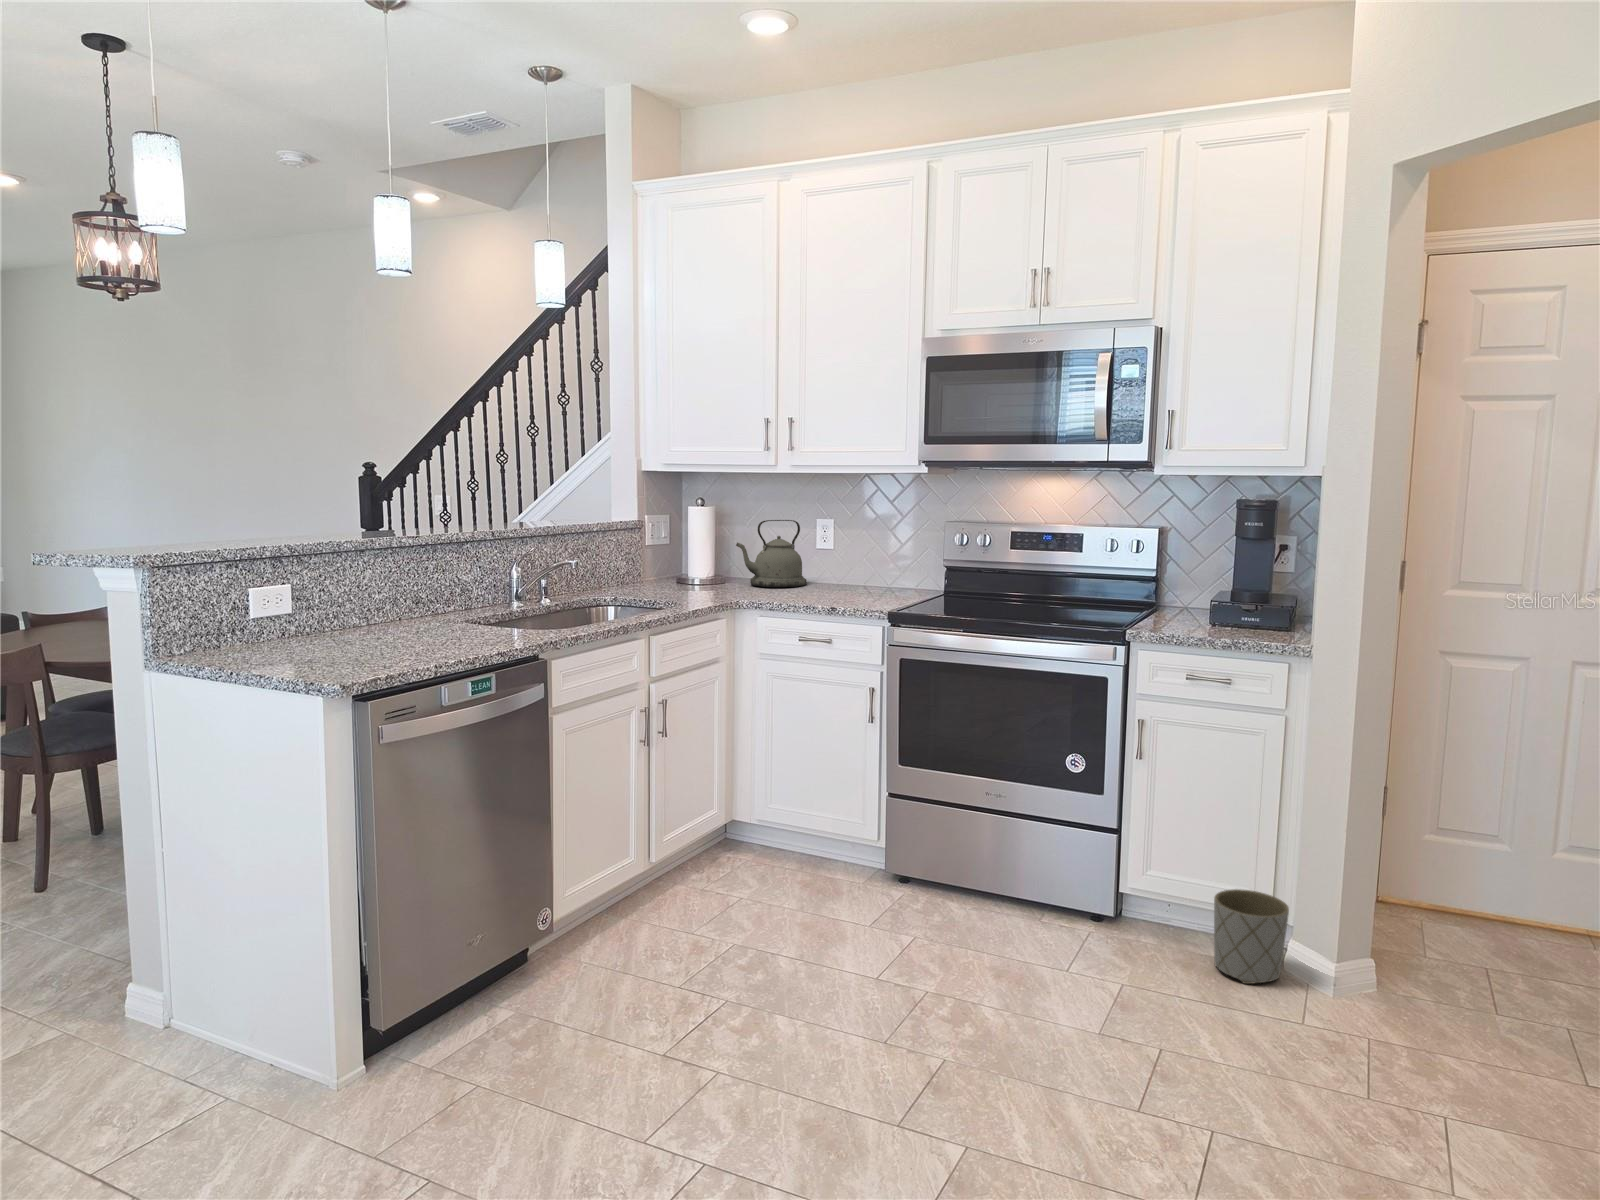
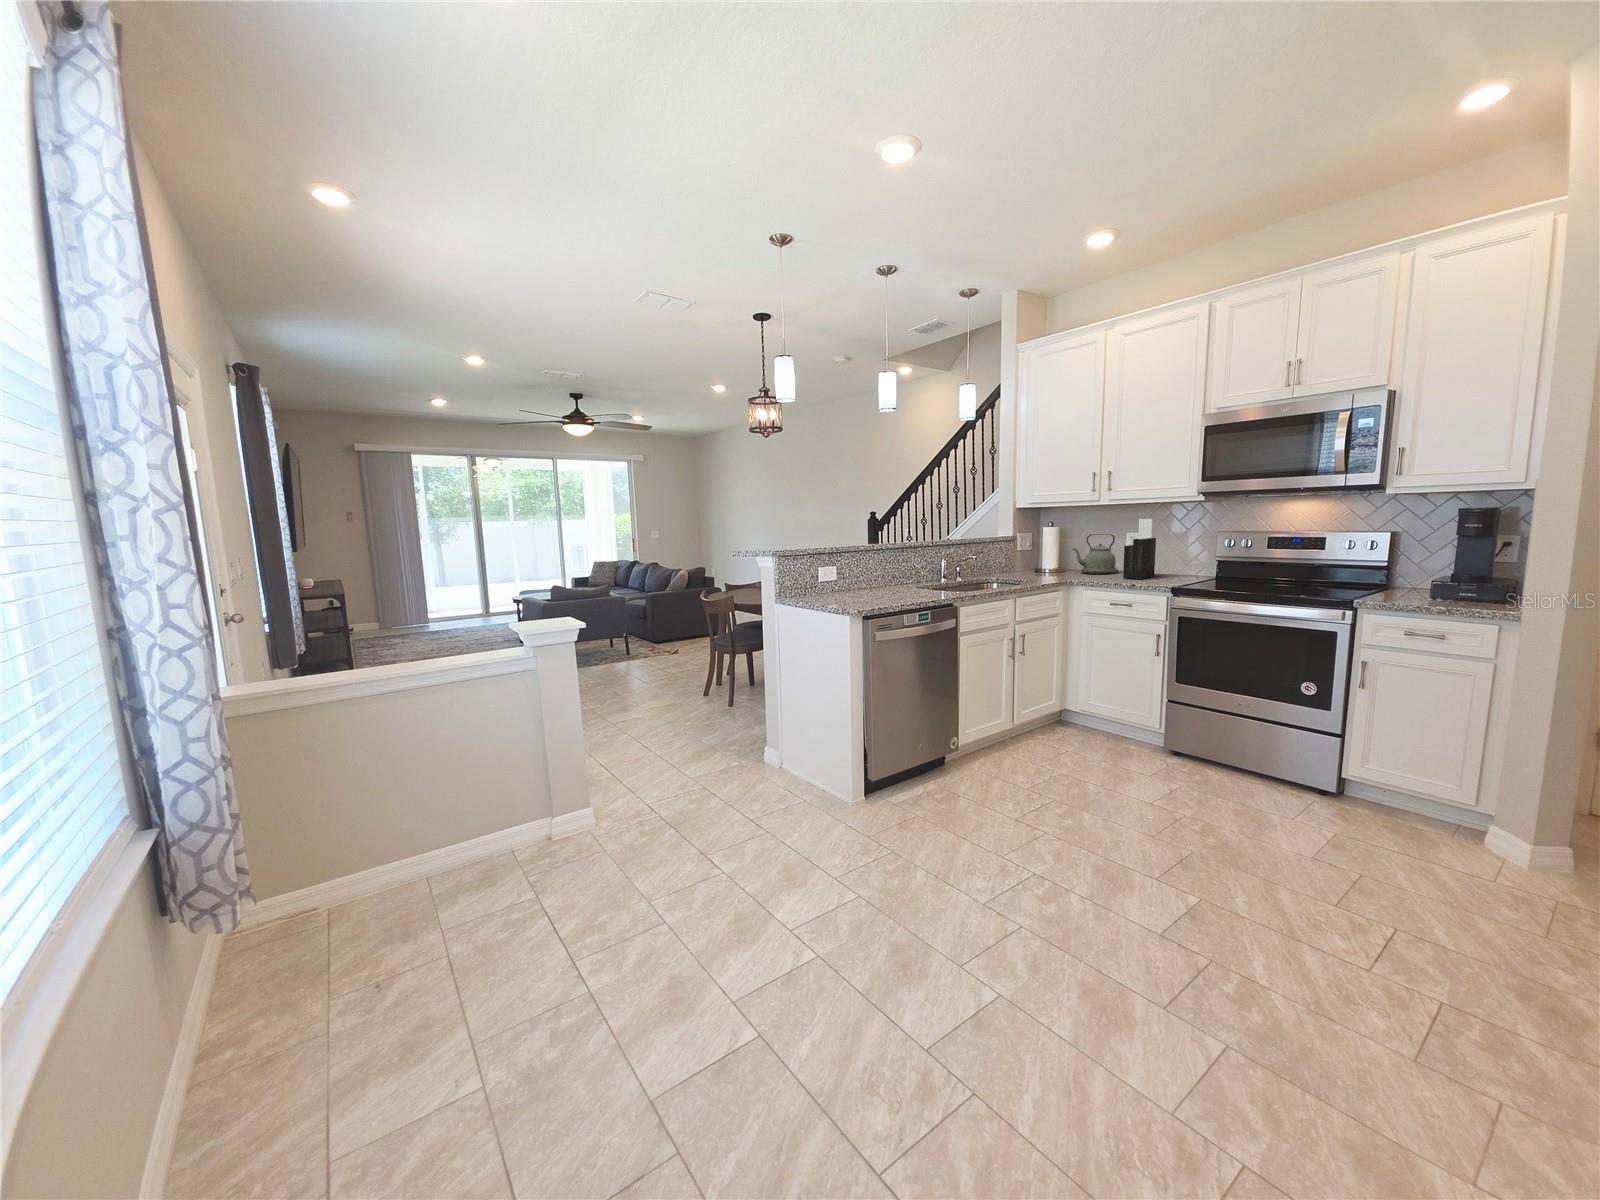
knife block: none [817,497,862,597] -> present [1123,518,1156,579]
planter: present [1214,889,1289,984] -> none [1423,786,1495,855]

